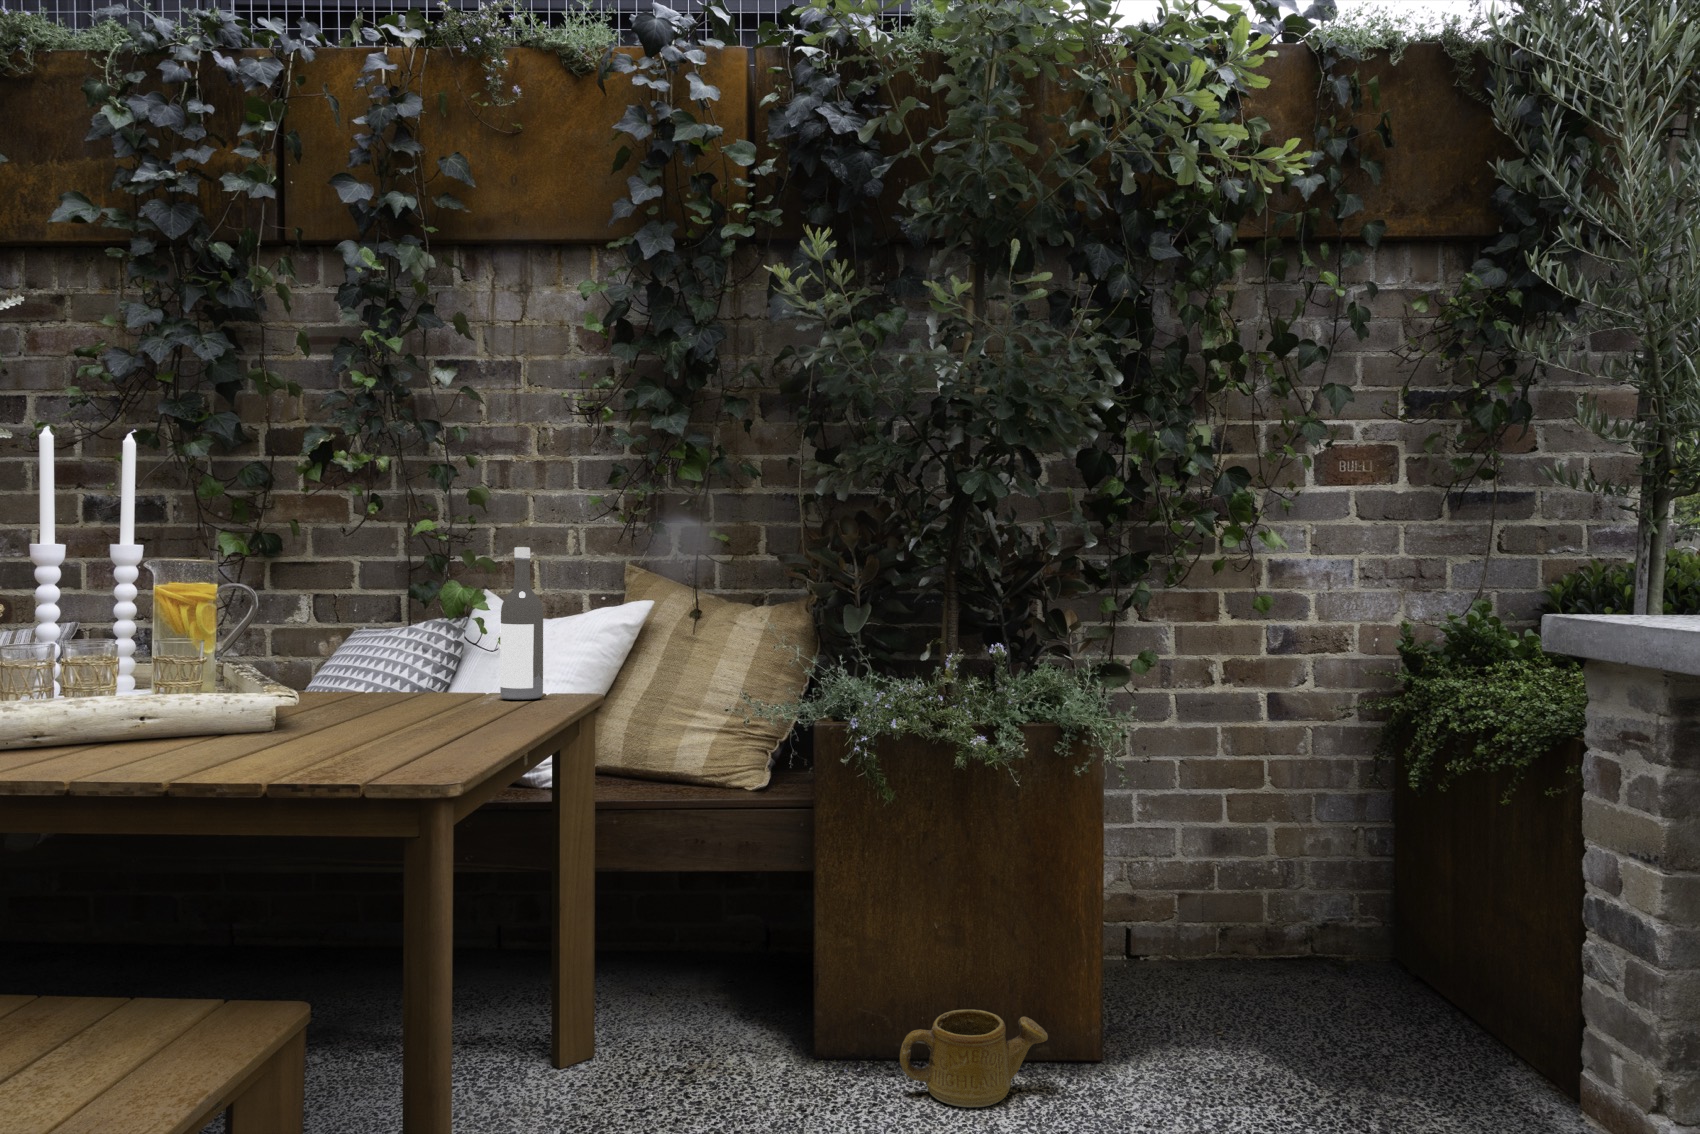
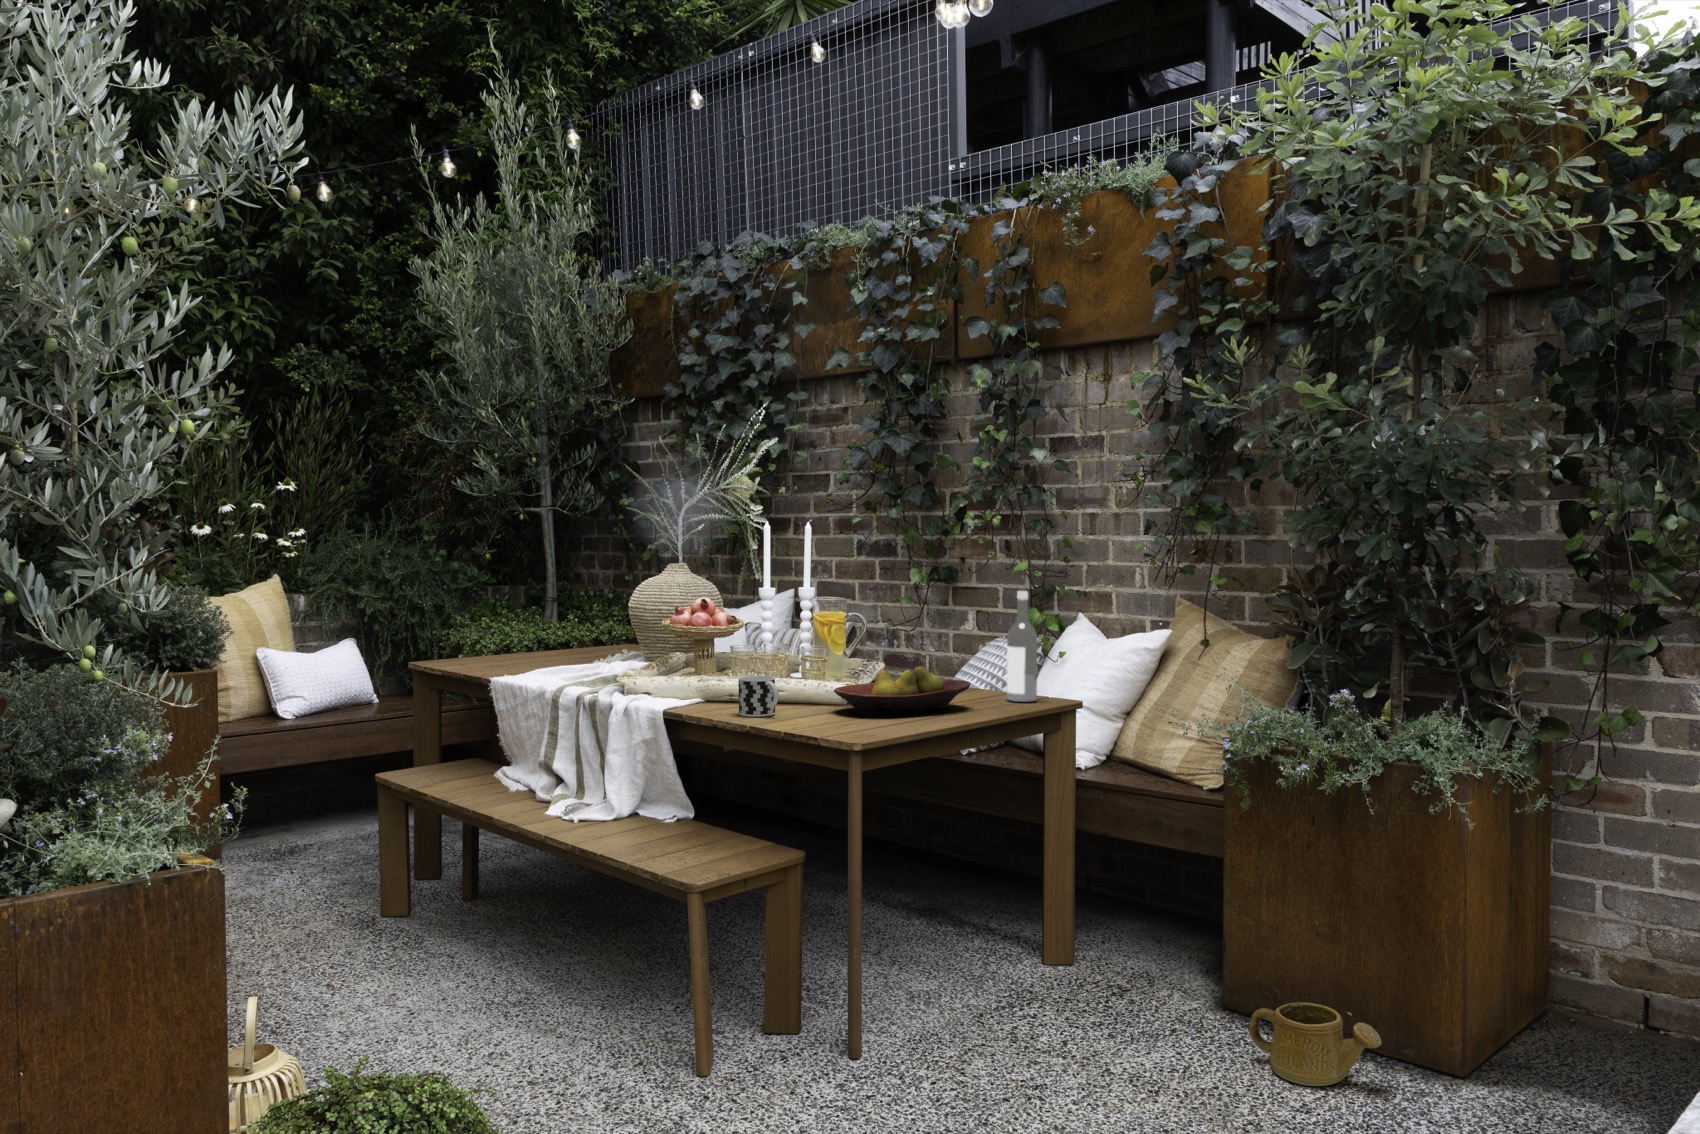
fruit bowl: none [315,654,499,732] -> present [834,666,971,716]
cup: none [168,679,258,751] -> present [738,676,779,717]

